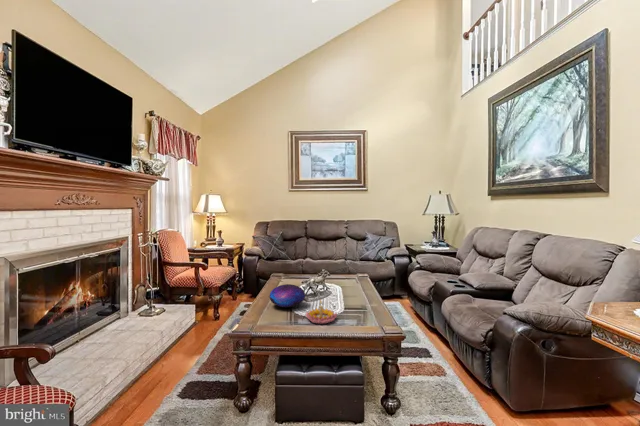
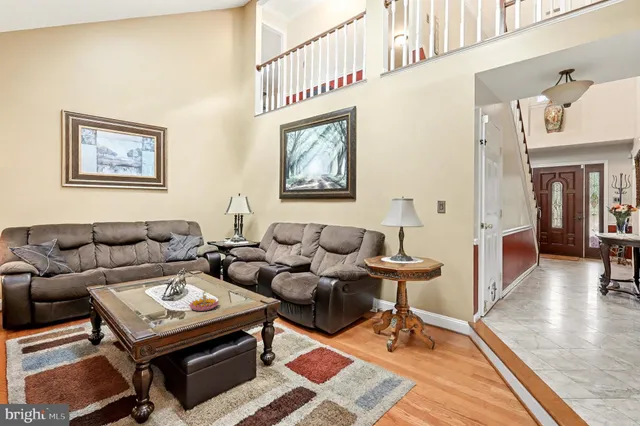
decorative orb: present [269,284,305,307] -> none [133,285,174,308]

